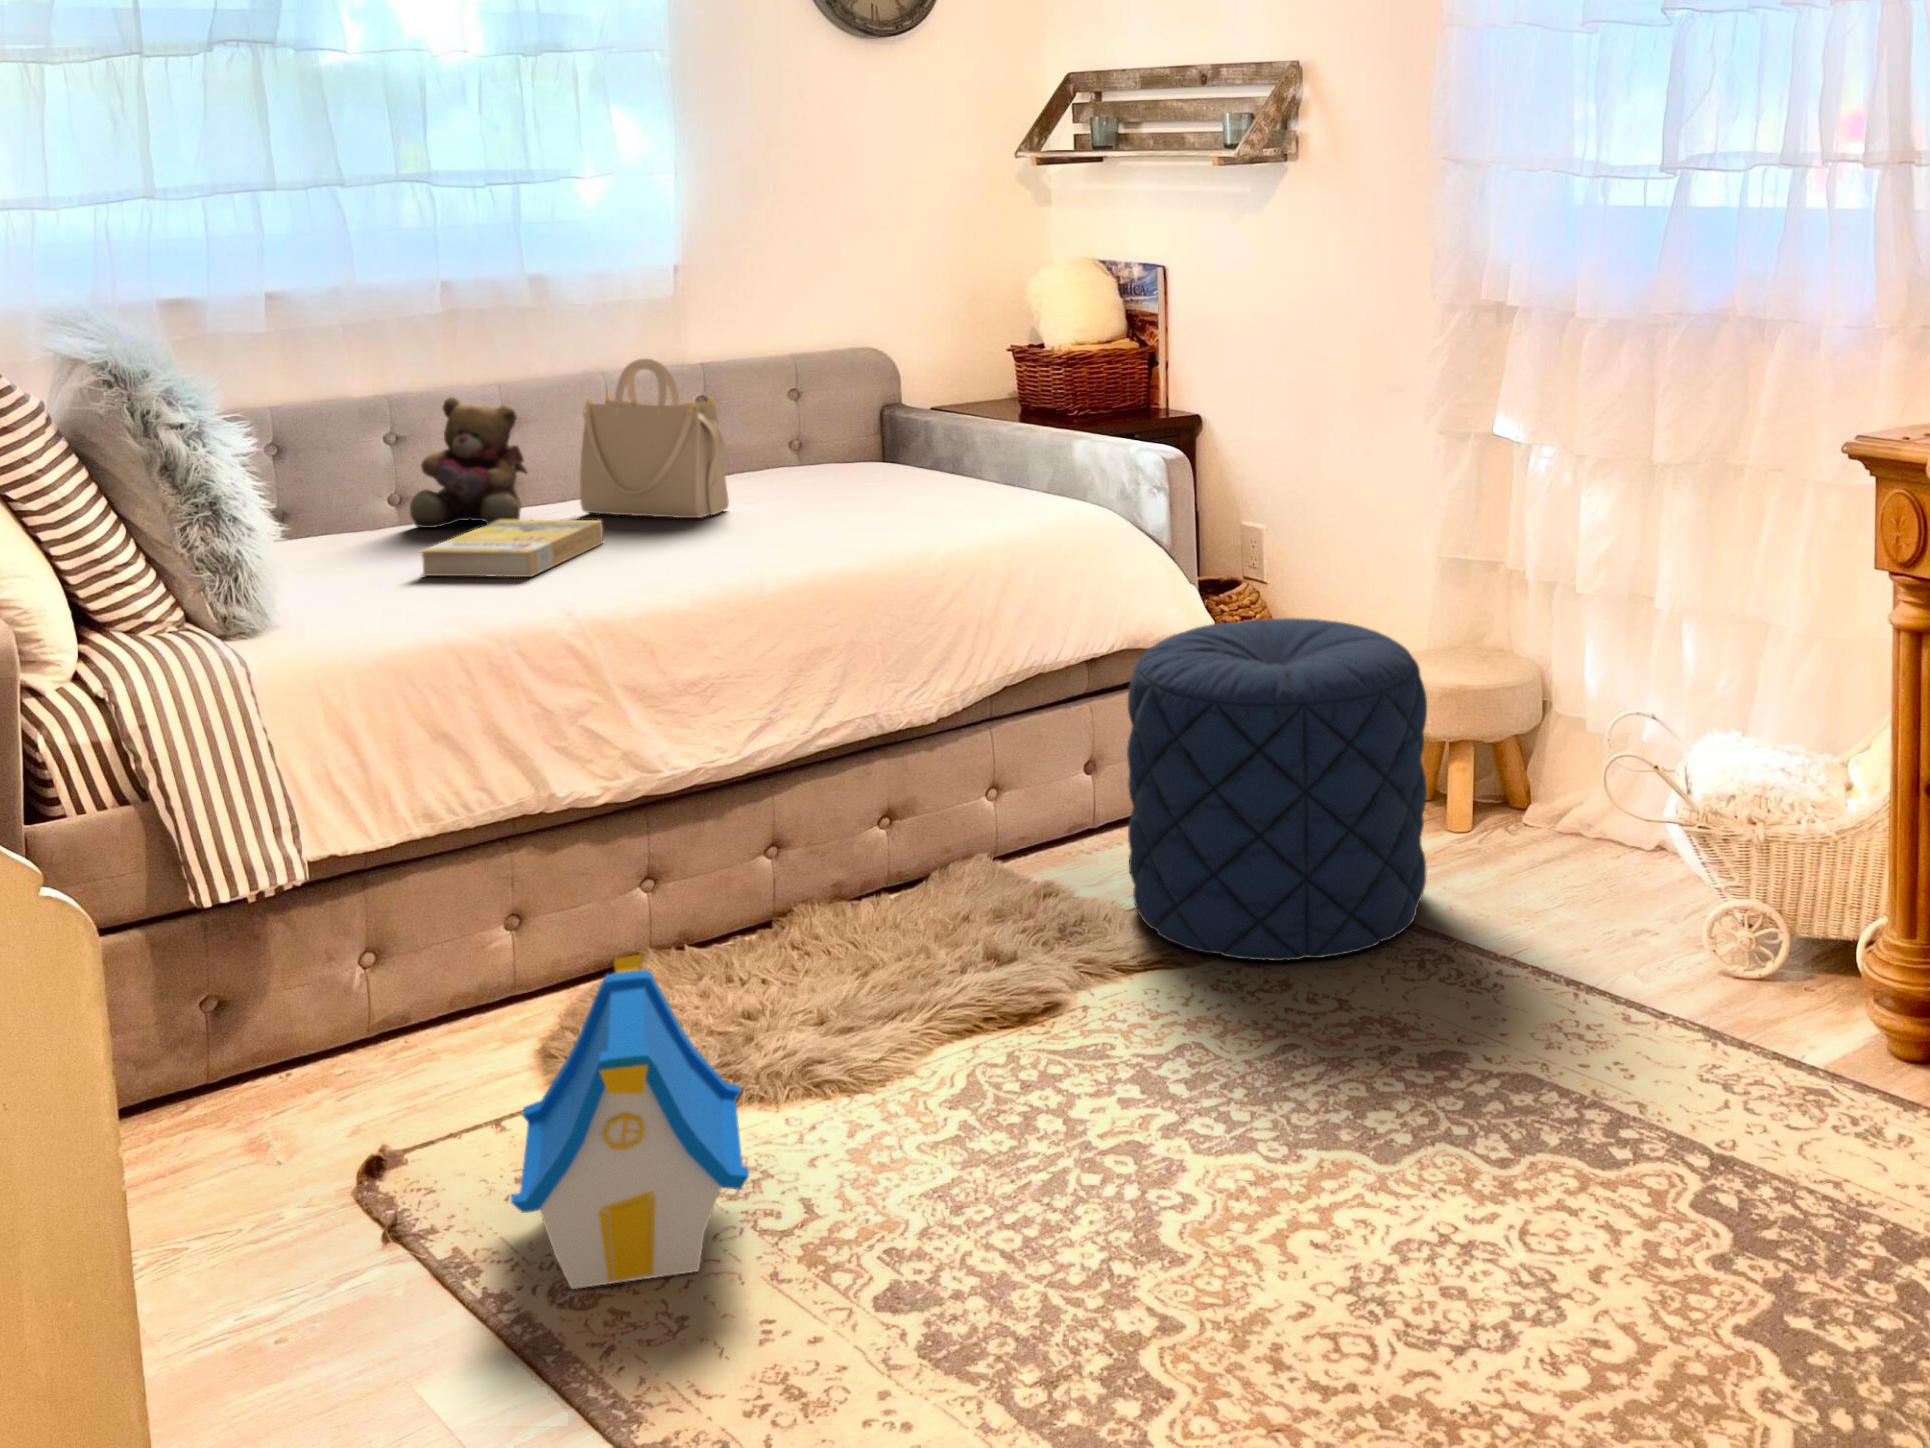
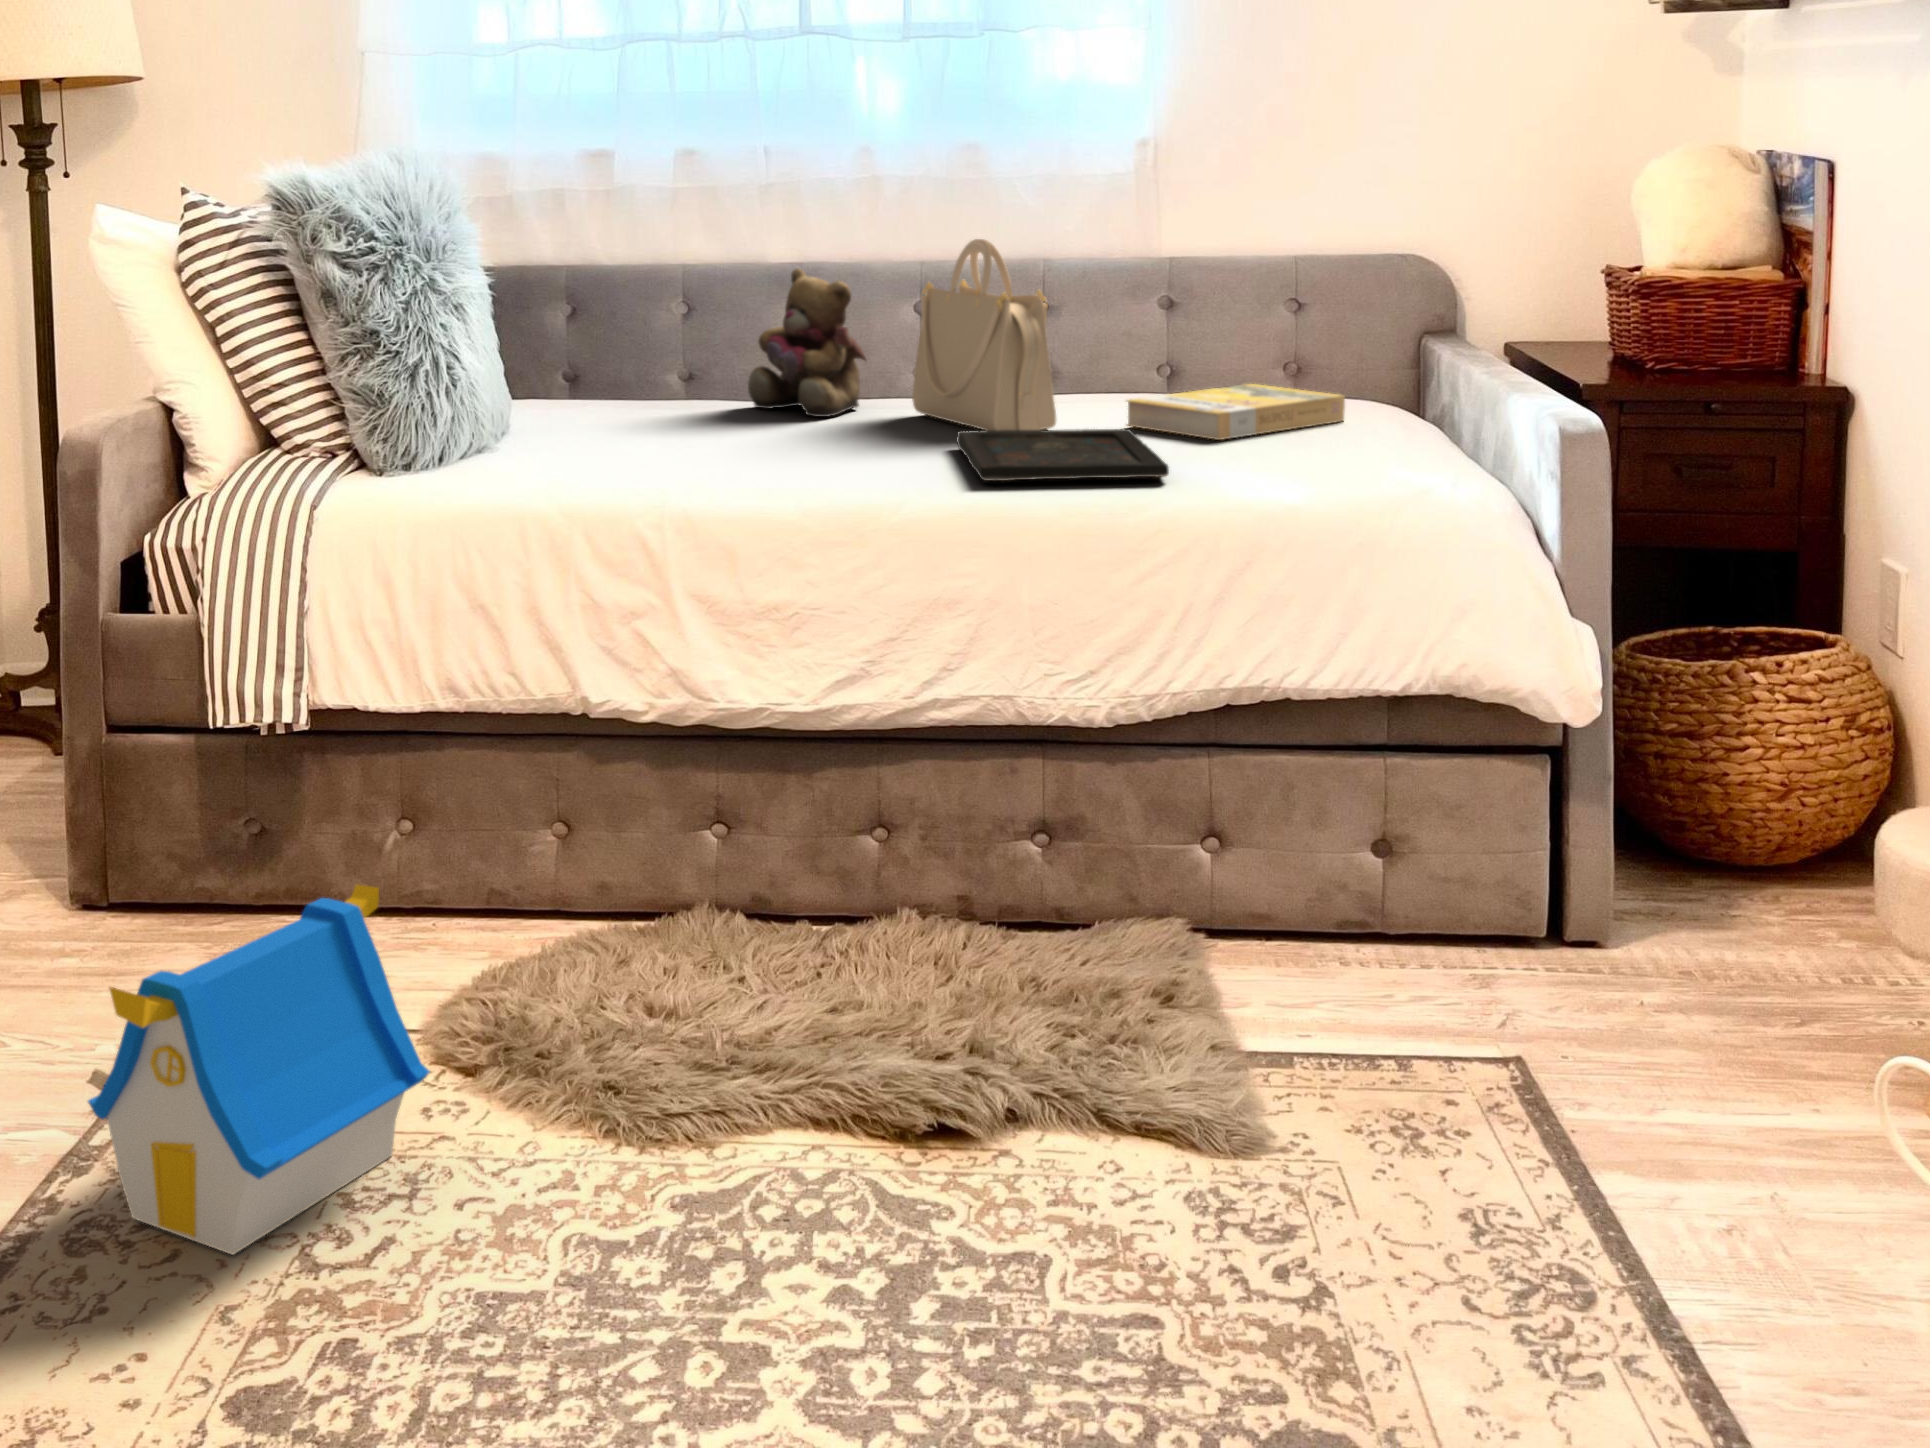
tray: none [699,500,926,550] -> present [957,429,1169,481]
book: present [421,520,603,577] -> present [1127,384,1345,440]
pouf: present [1127,618,1427,961] -> none [1220,672,1709,1218]

